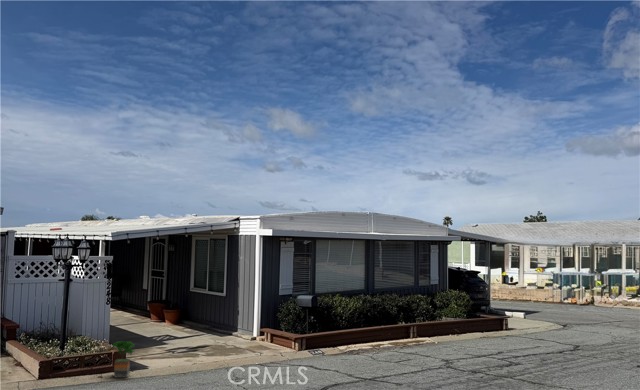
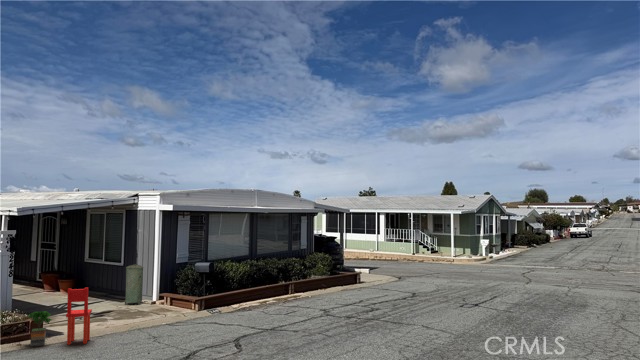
trash can: none [224,295,244,340] -> present [125,264,143,305]
chair: none [148,318,175,379] -> present [66,287,92,345]

